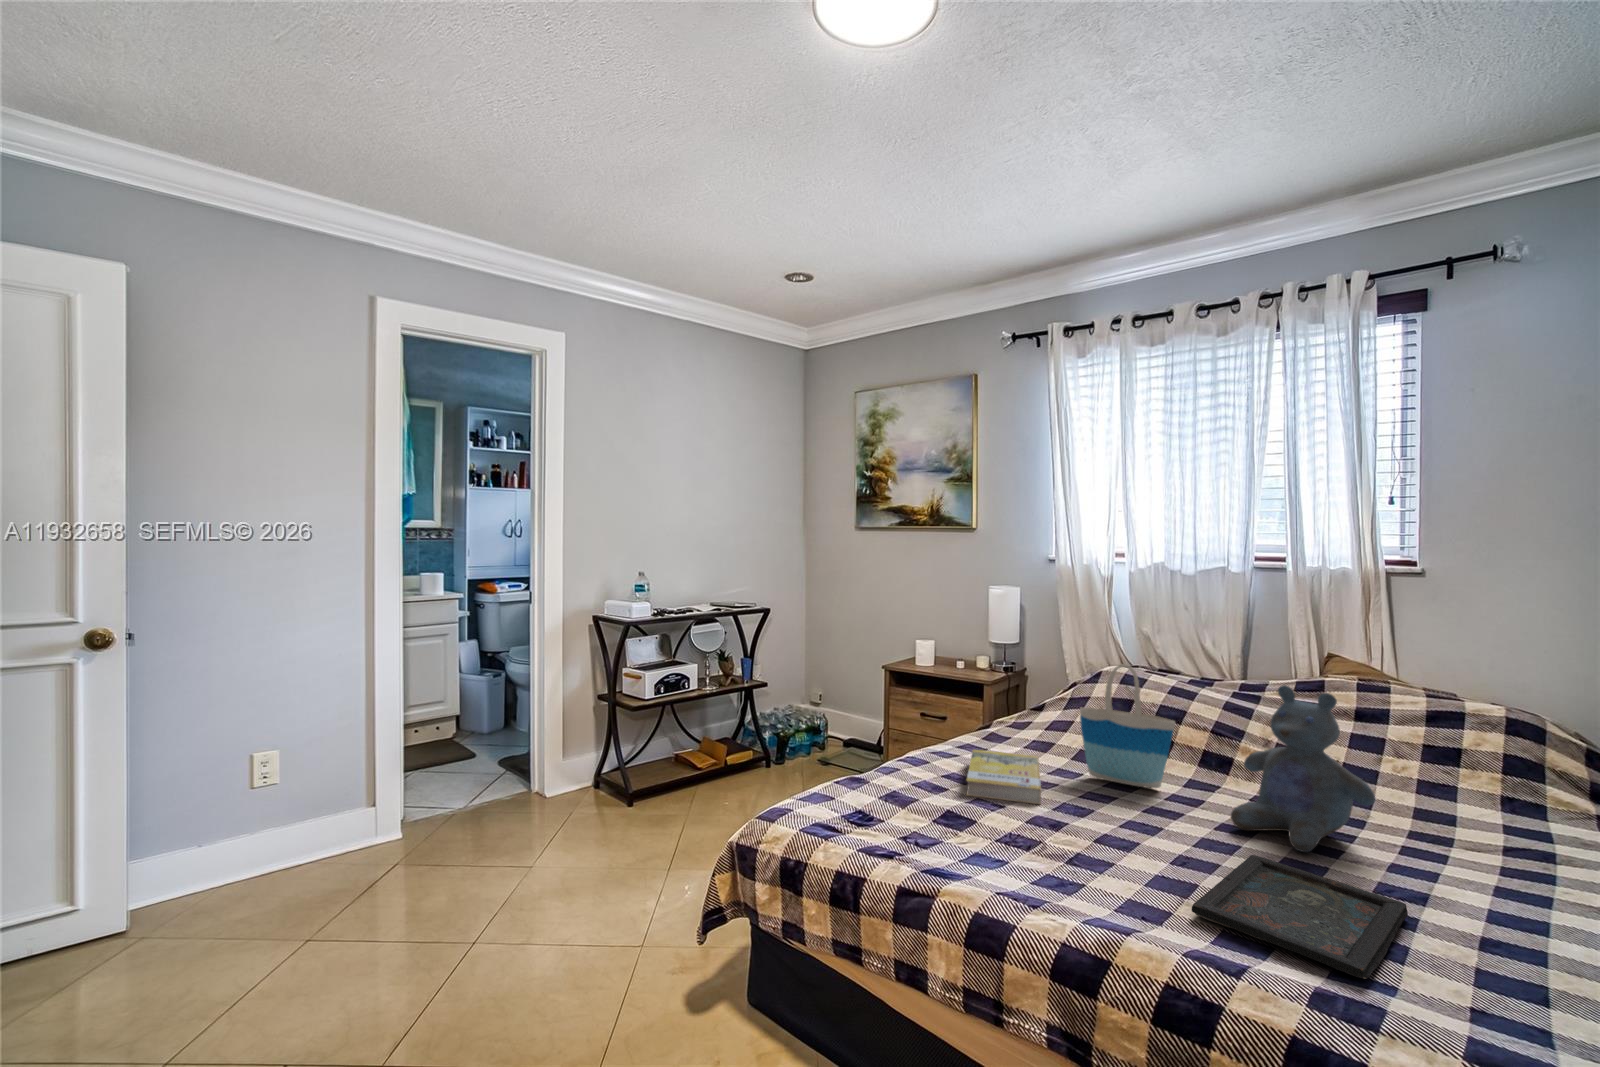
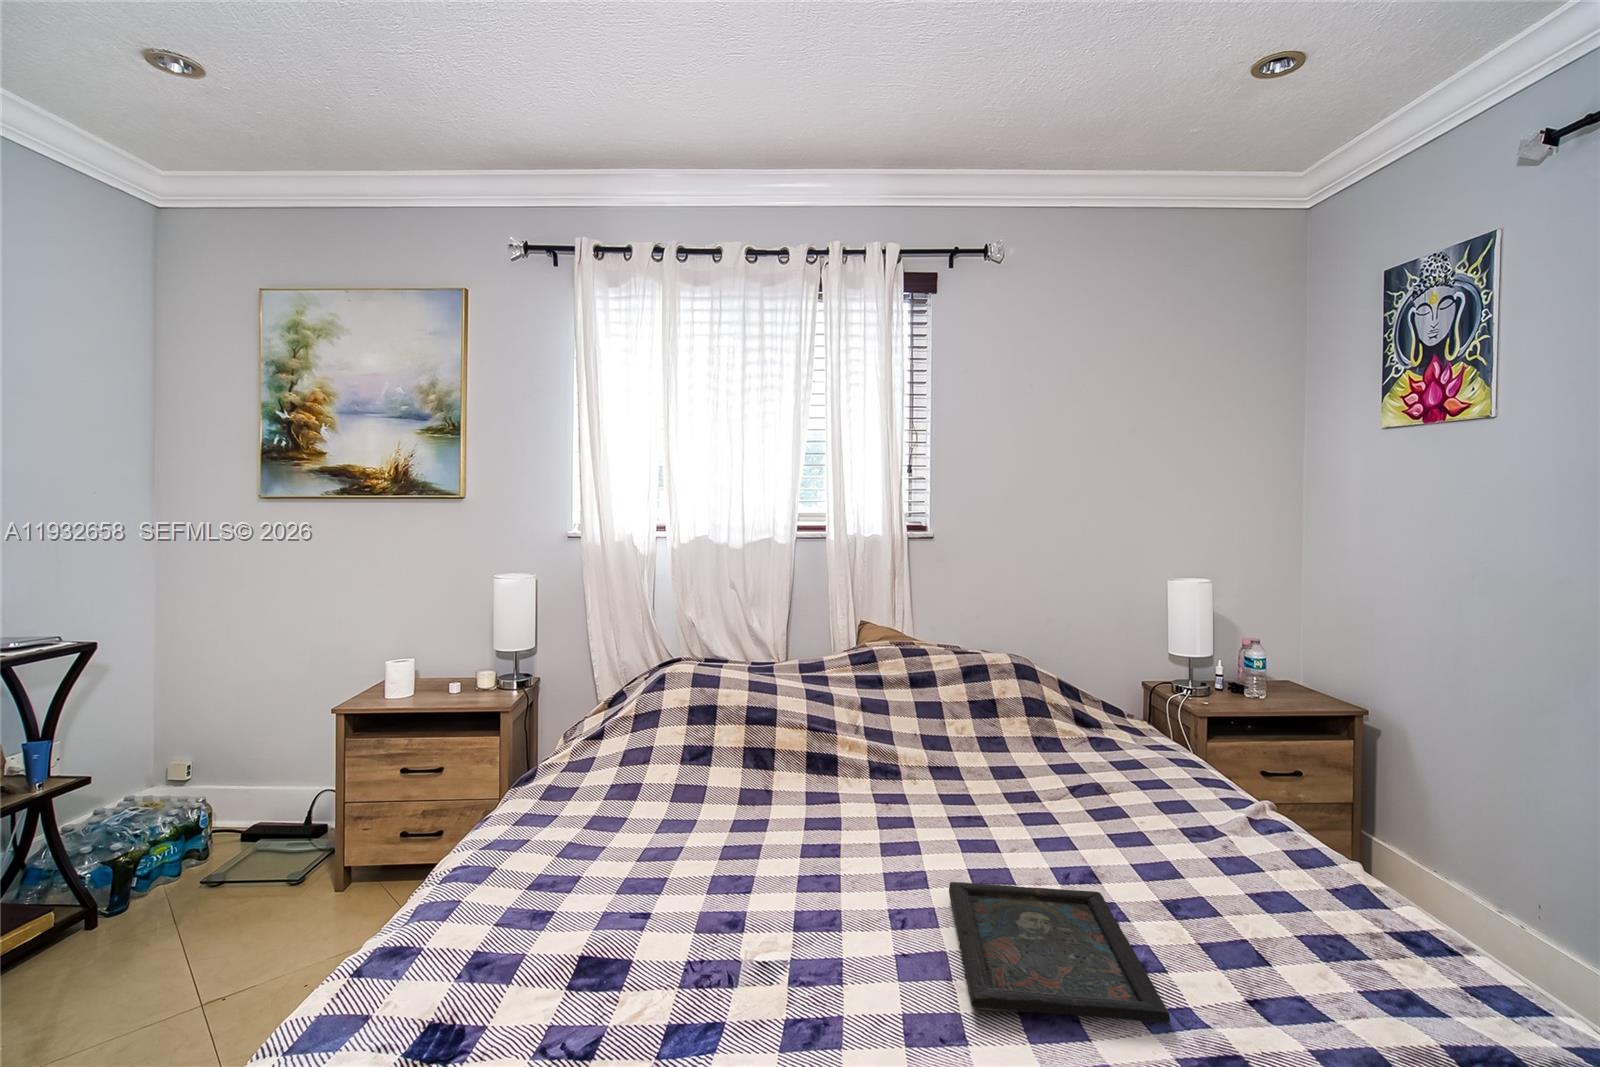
tote bag: present [1080,664,1175,788] -> none [694,667,806,821]
stuffed bear: present [1231,685,1375,852] -> none [880,669,1011,856]
book: present [966,750,1041,804] -> none [549,812,682,915]

